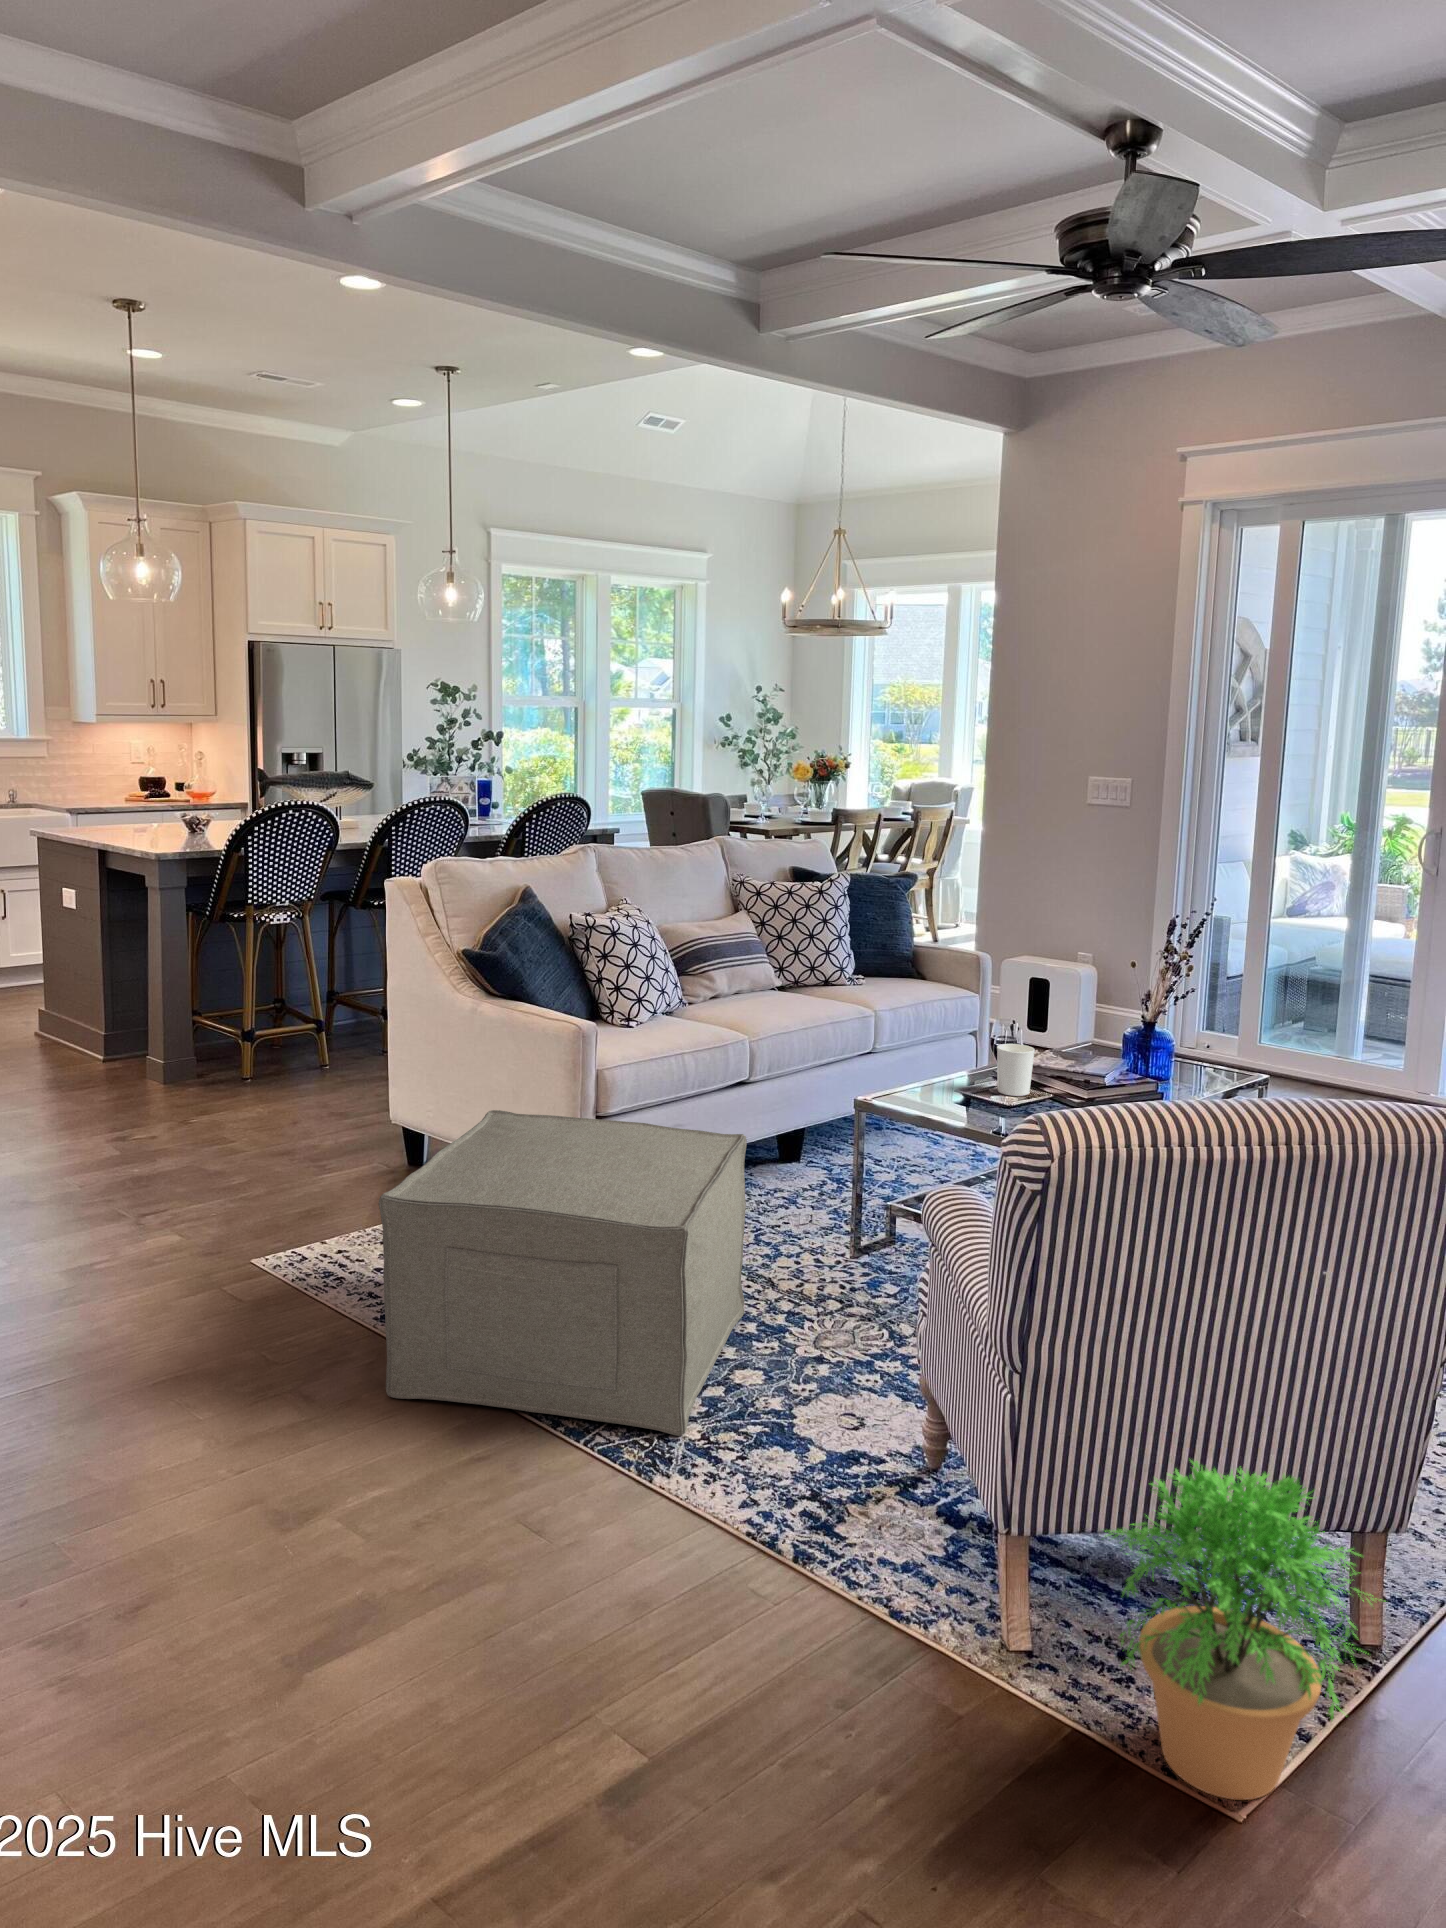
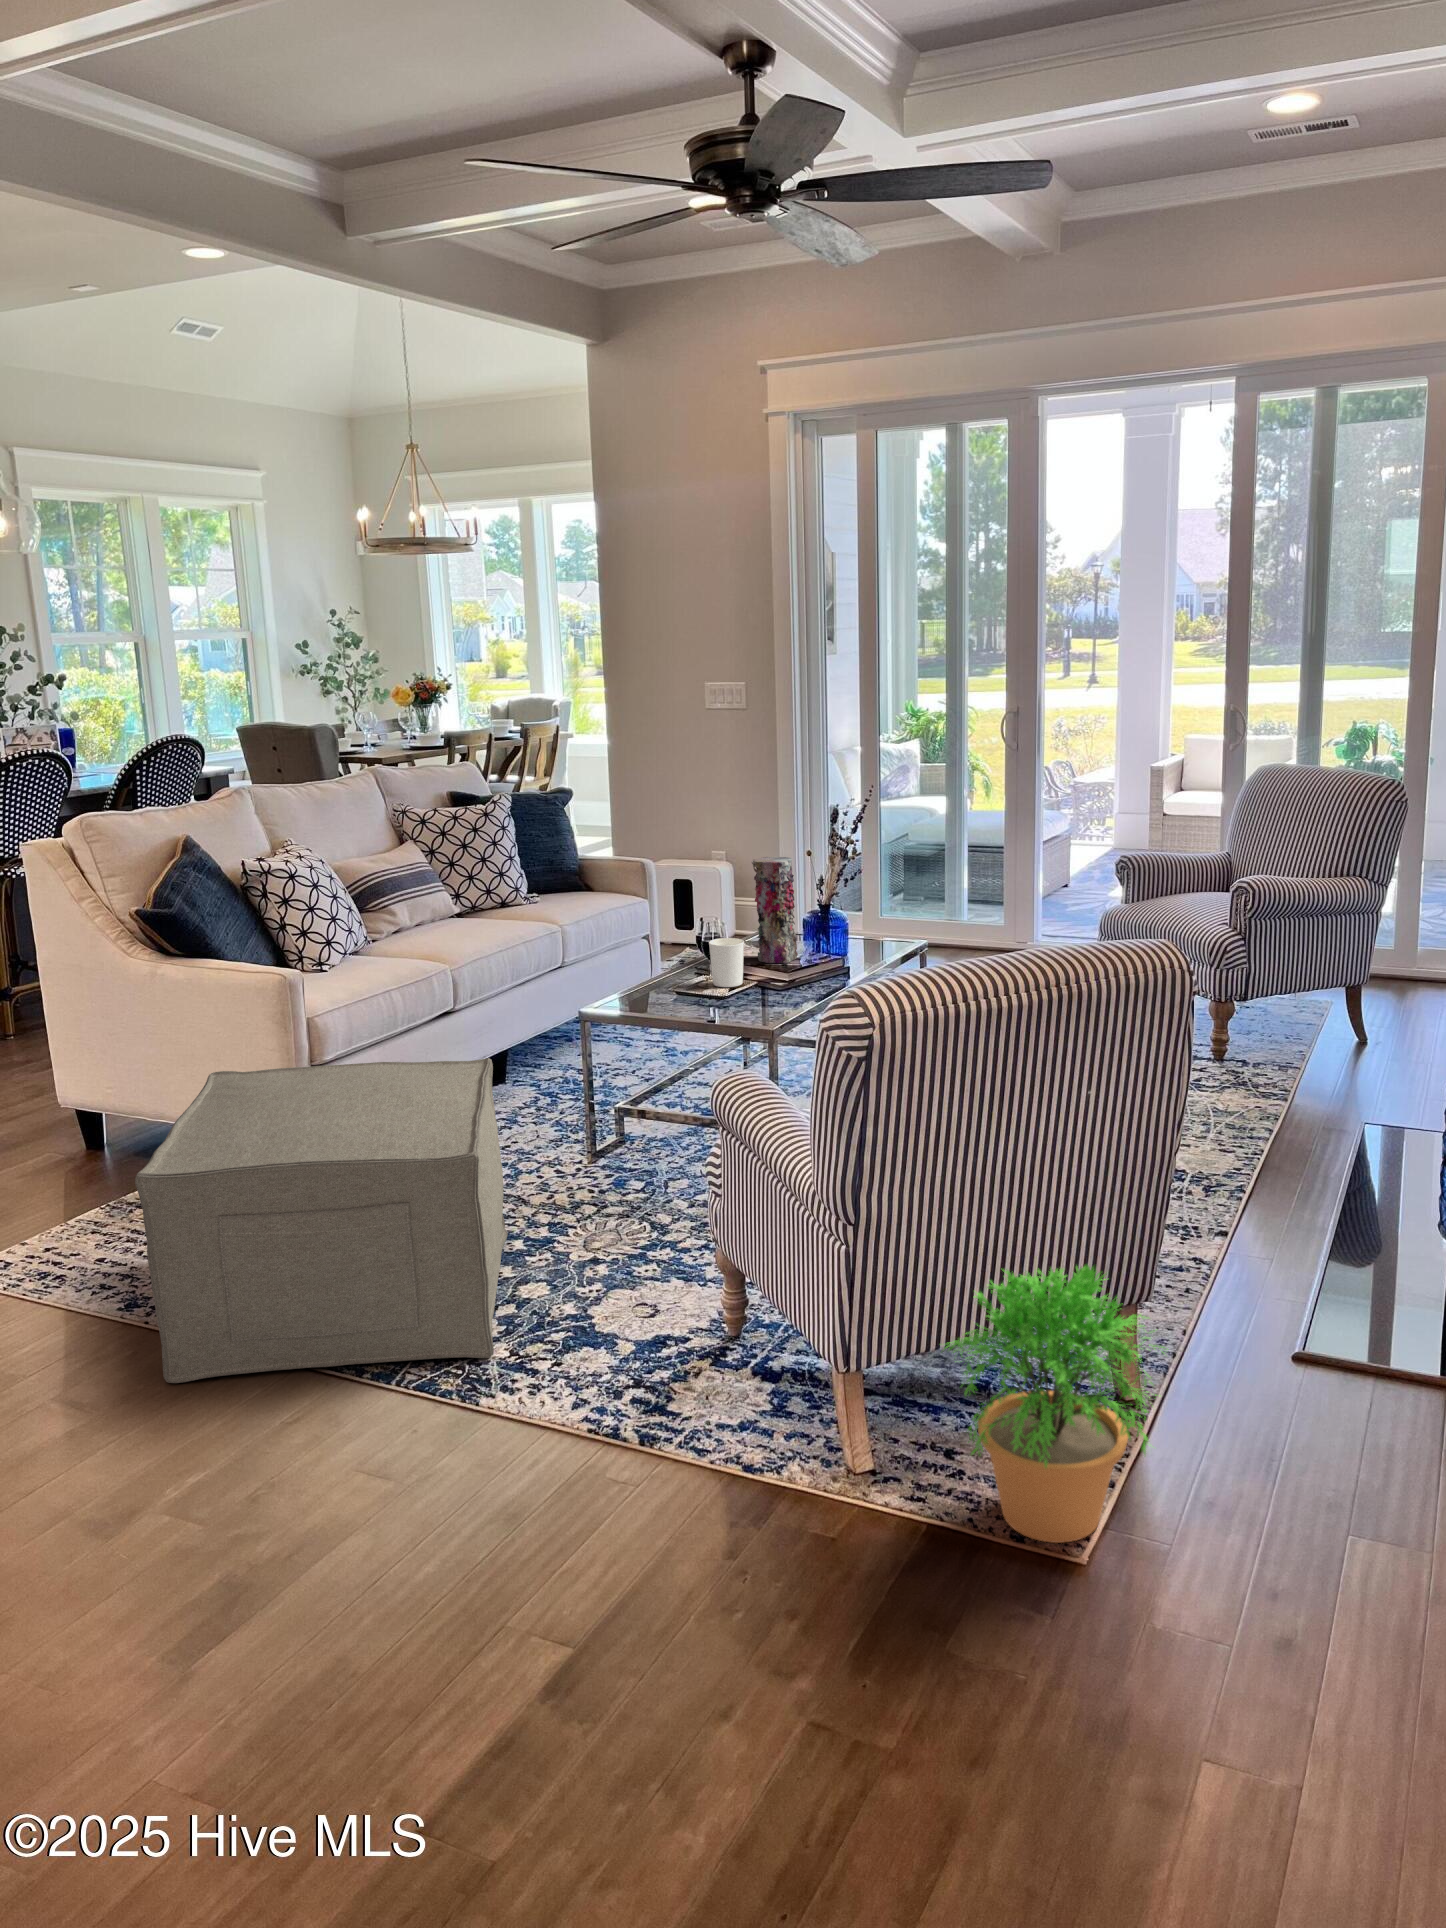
vase: none [1057,964,1104,1079] -> present [752,857,798,963]

